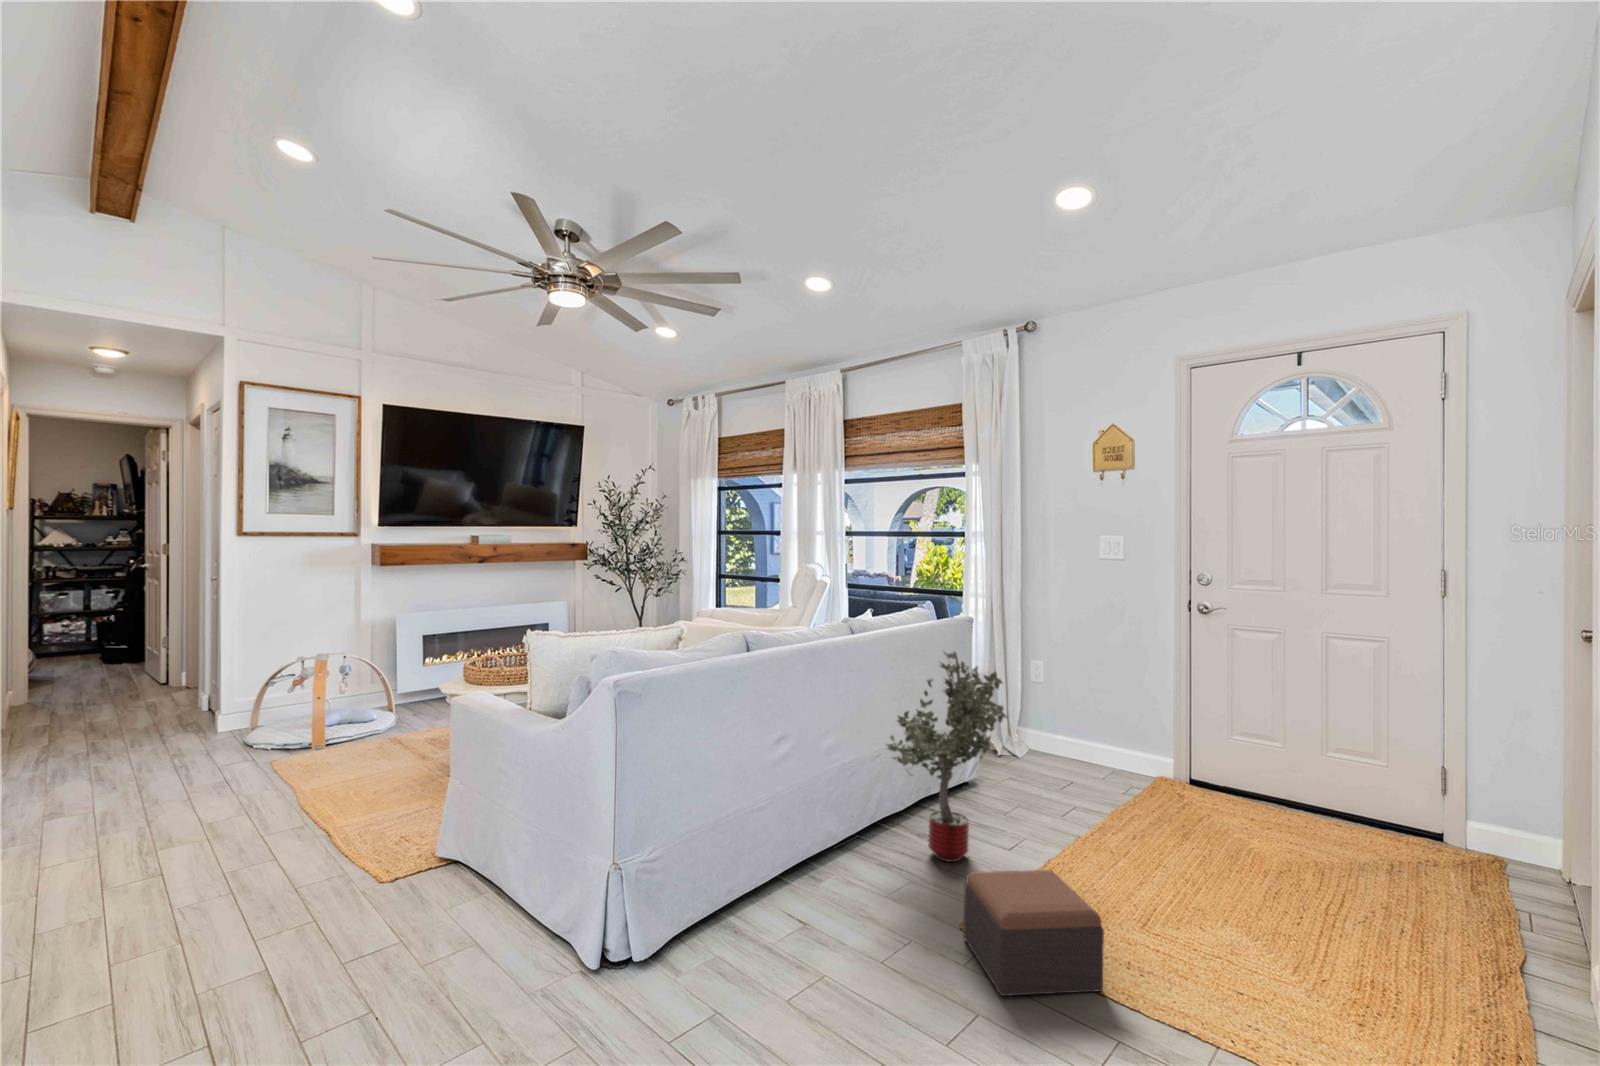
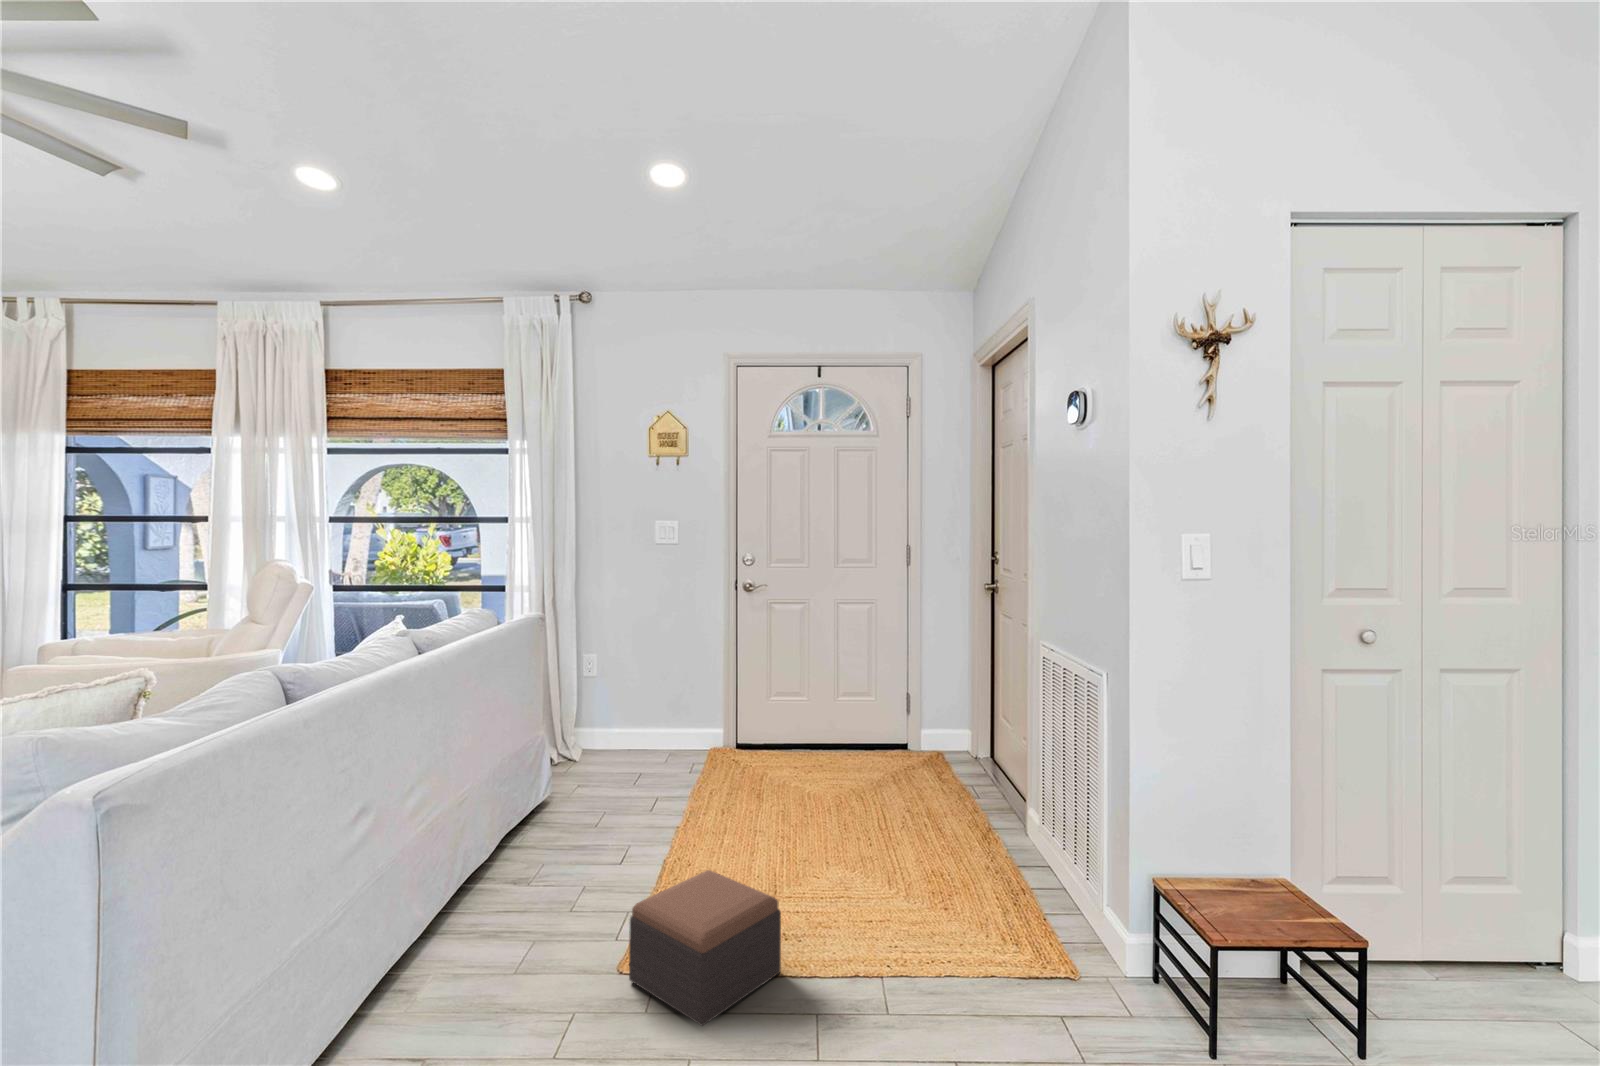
potted tree: present [887,652,1007,862] -> none [481,654,615,900]

